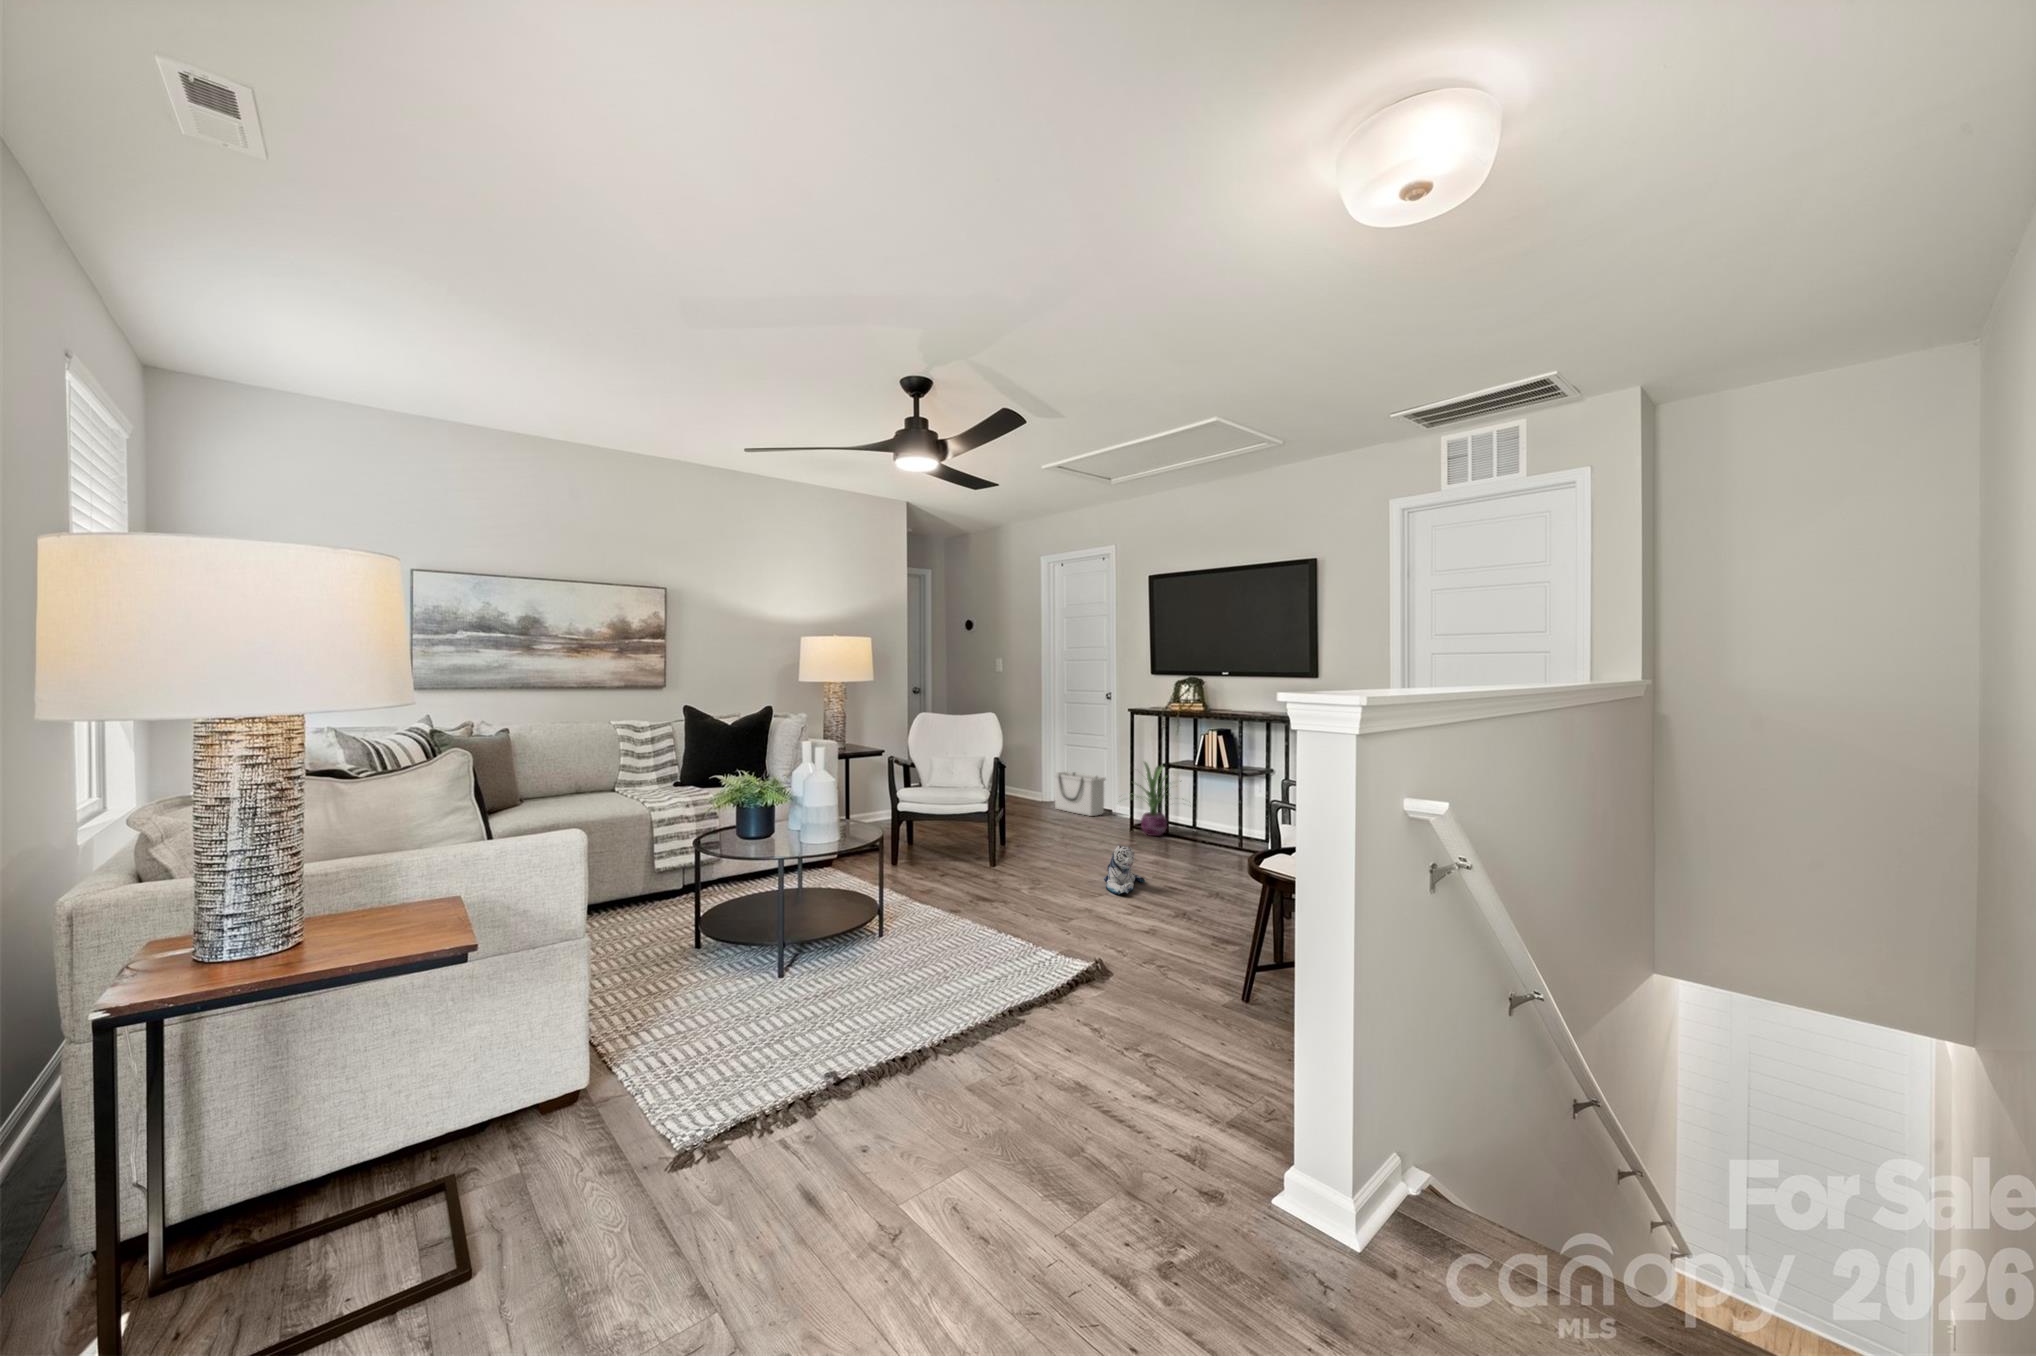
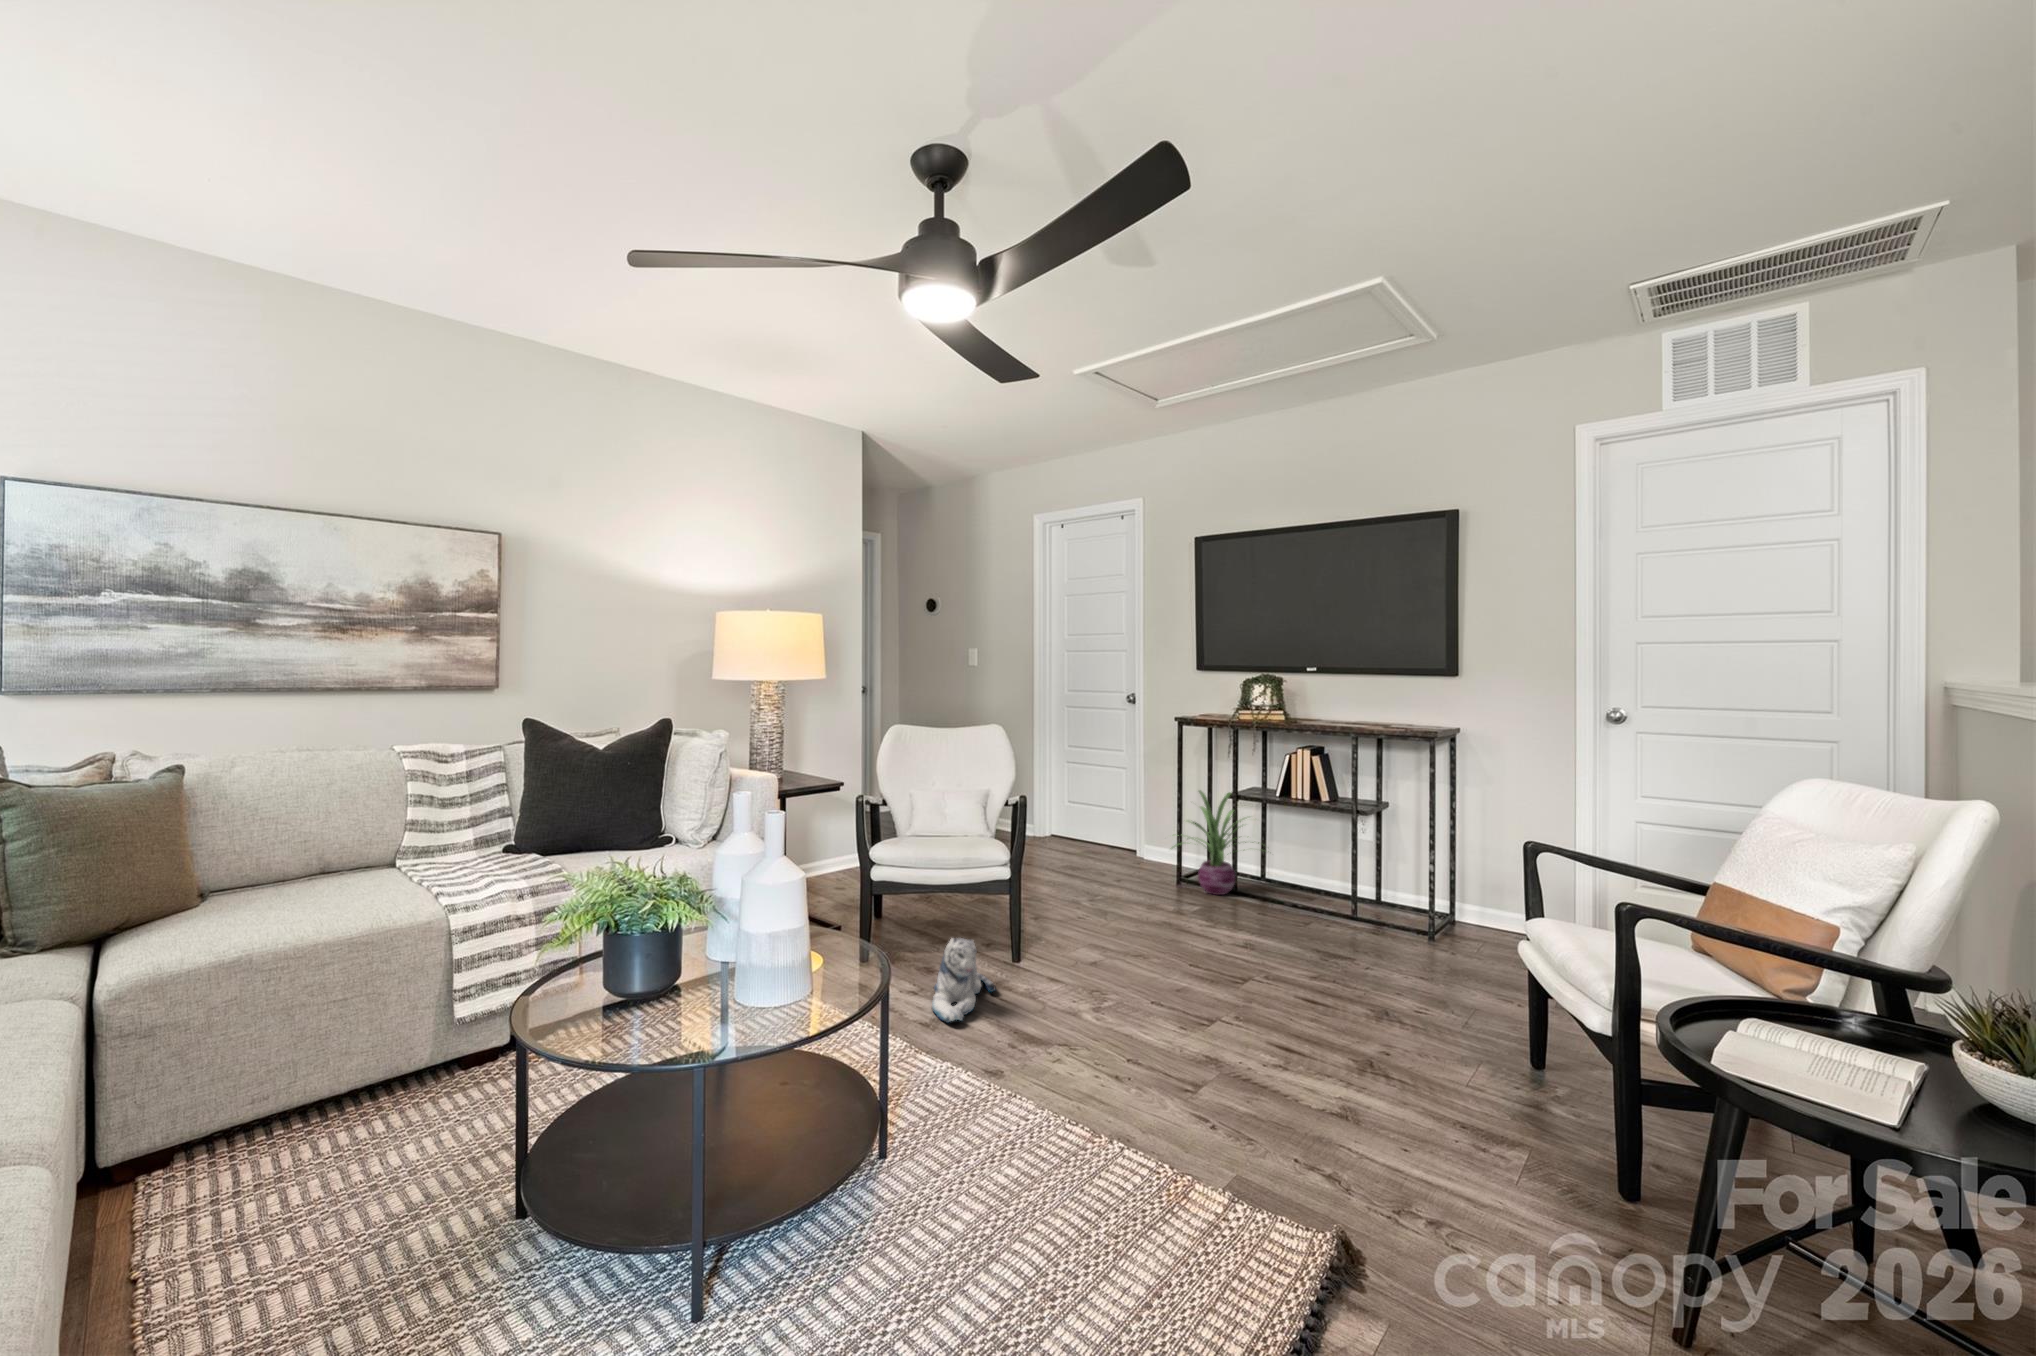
storage bin: present [1054,772,1105,816] -> none [1059,800,1134,862]
plush toy: present [1104,846,1144,895] -> present [932,938,996,1023]

